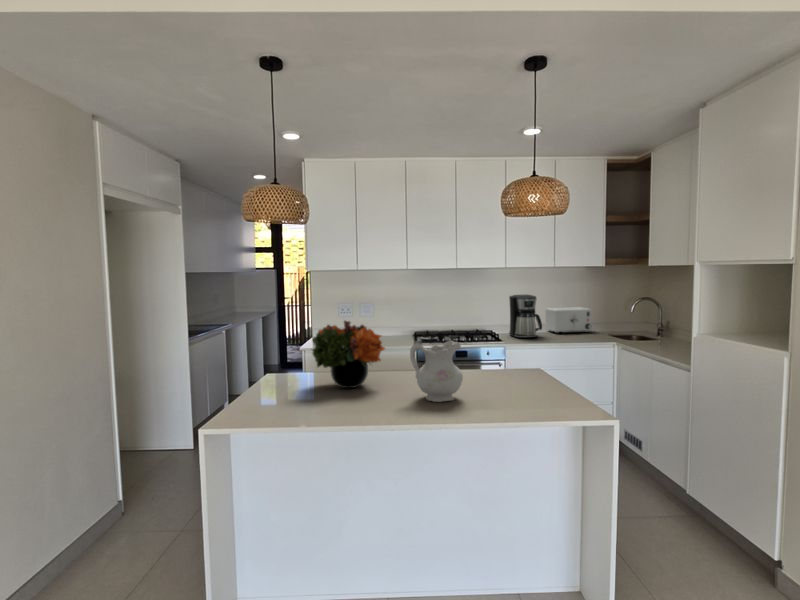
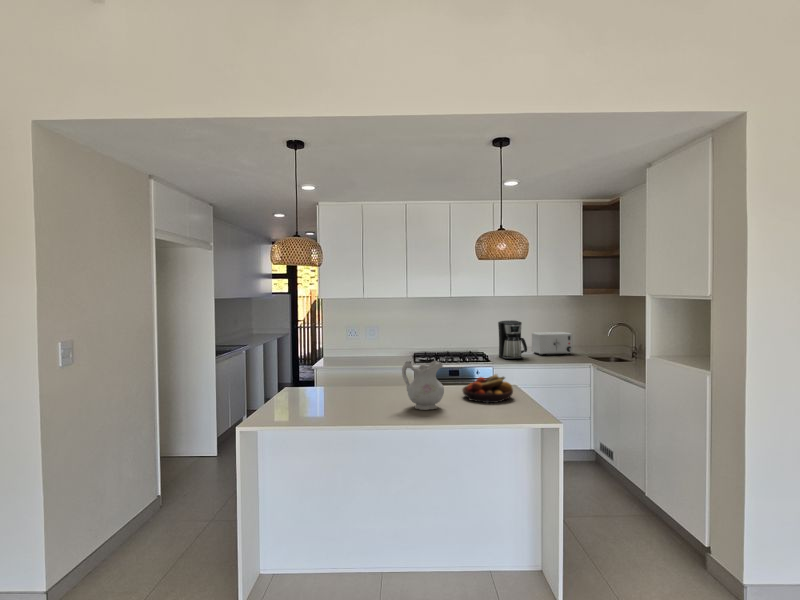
flower arrangement: present [312,321,385,388] -> none [323,344,384,399]
fruit bowl: none [482,356,544,392] -> present [463,374,513,403]

